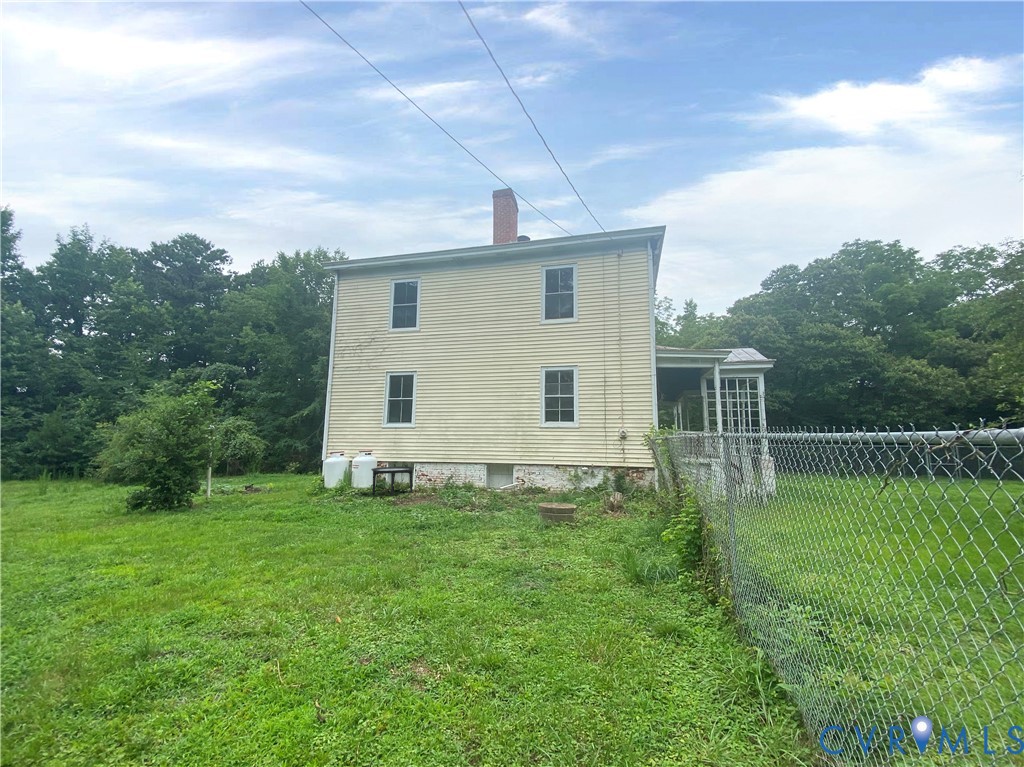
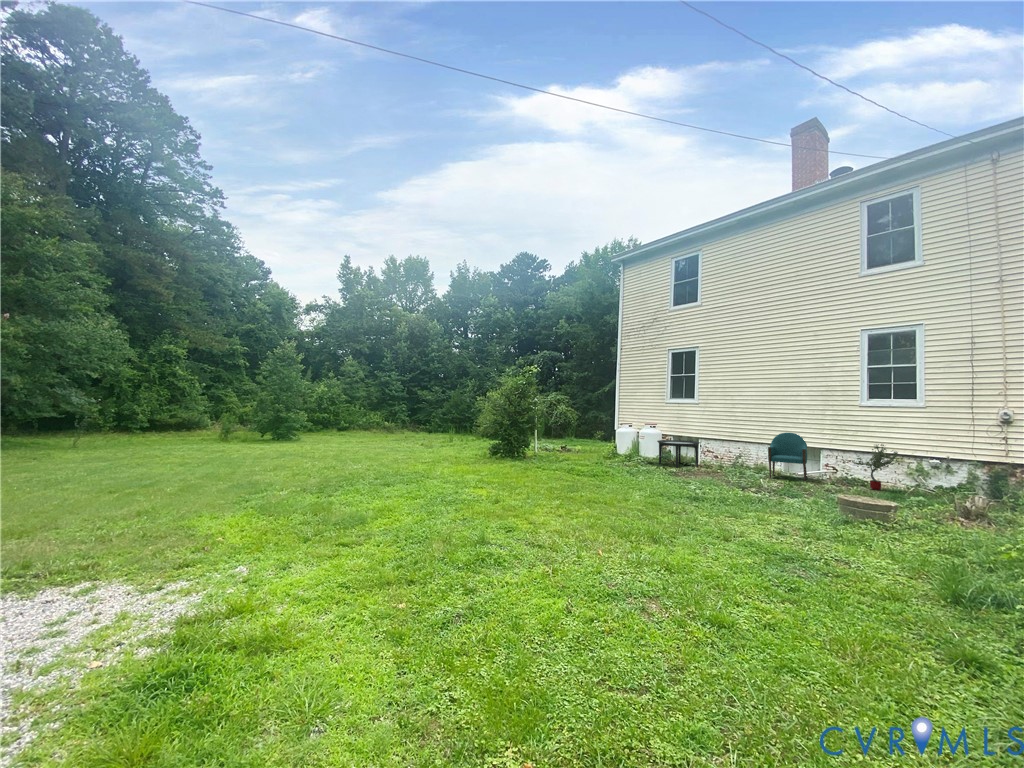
chair: none [476,453,505,496] -> present [768,433,807,481]
potted tree: none [537,458,567,496] -> present [853,444,898,490]

